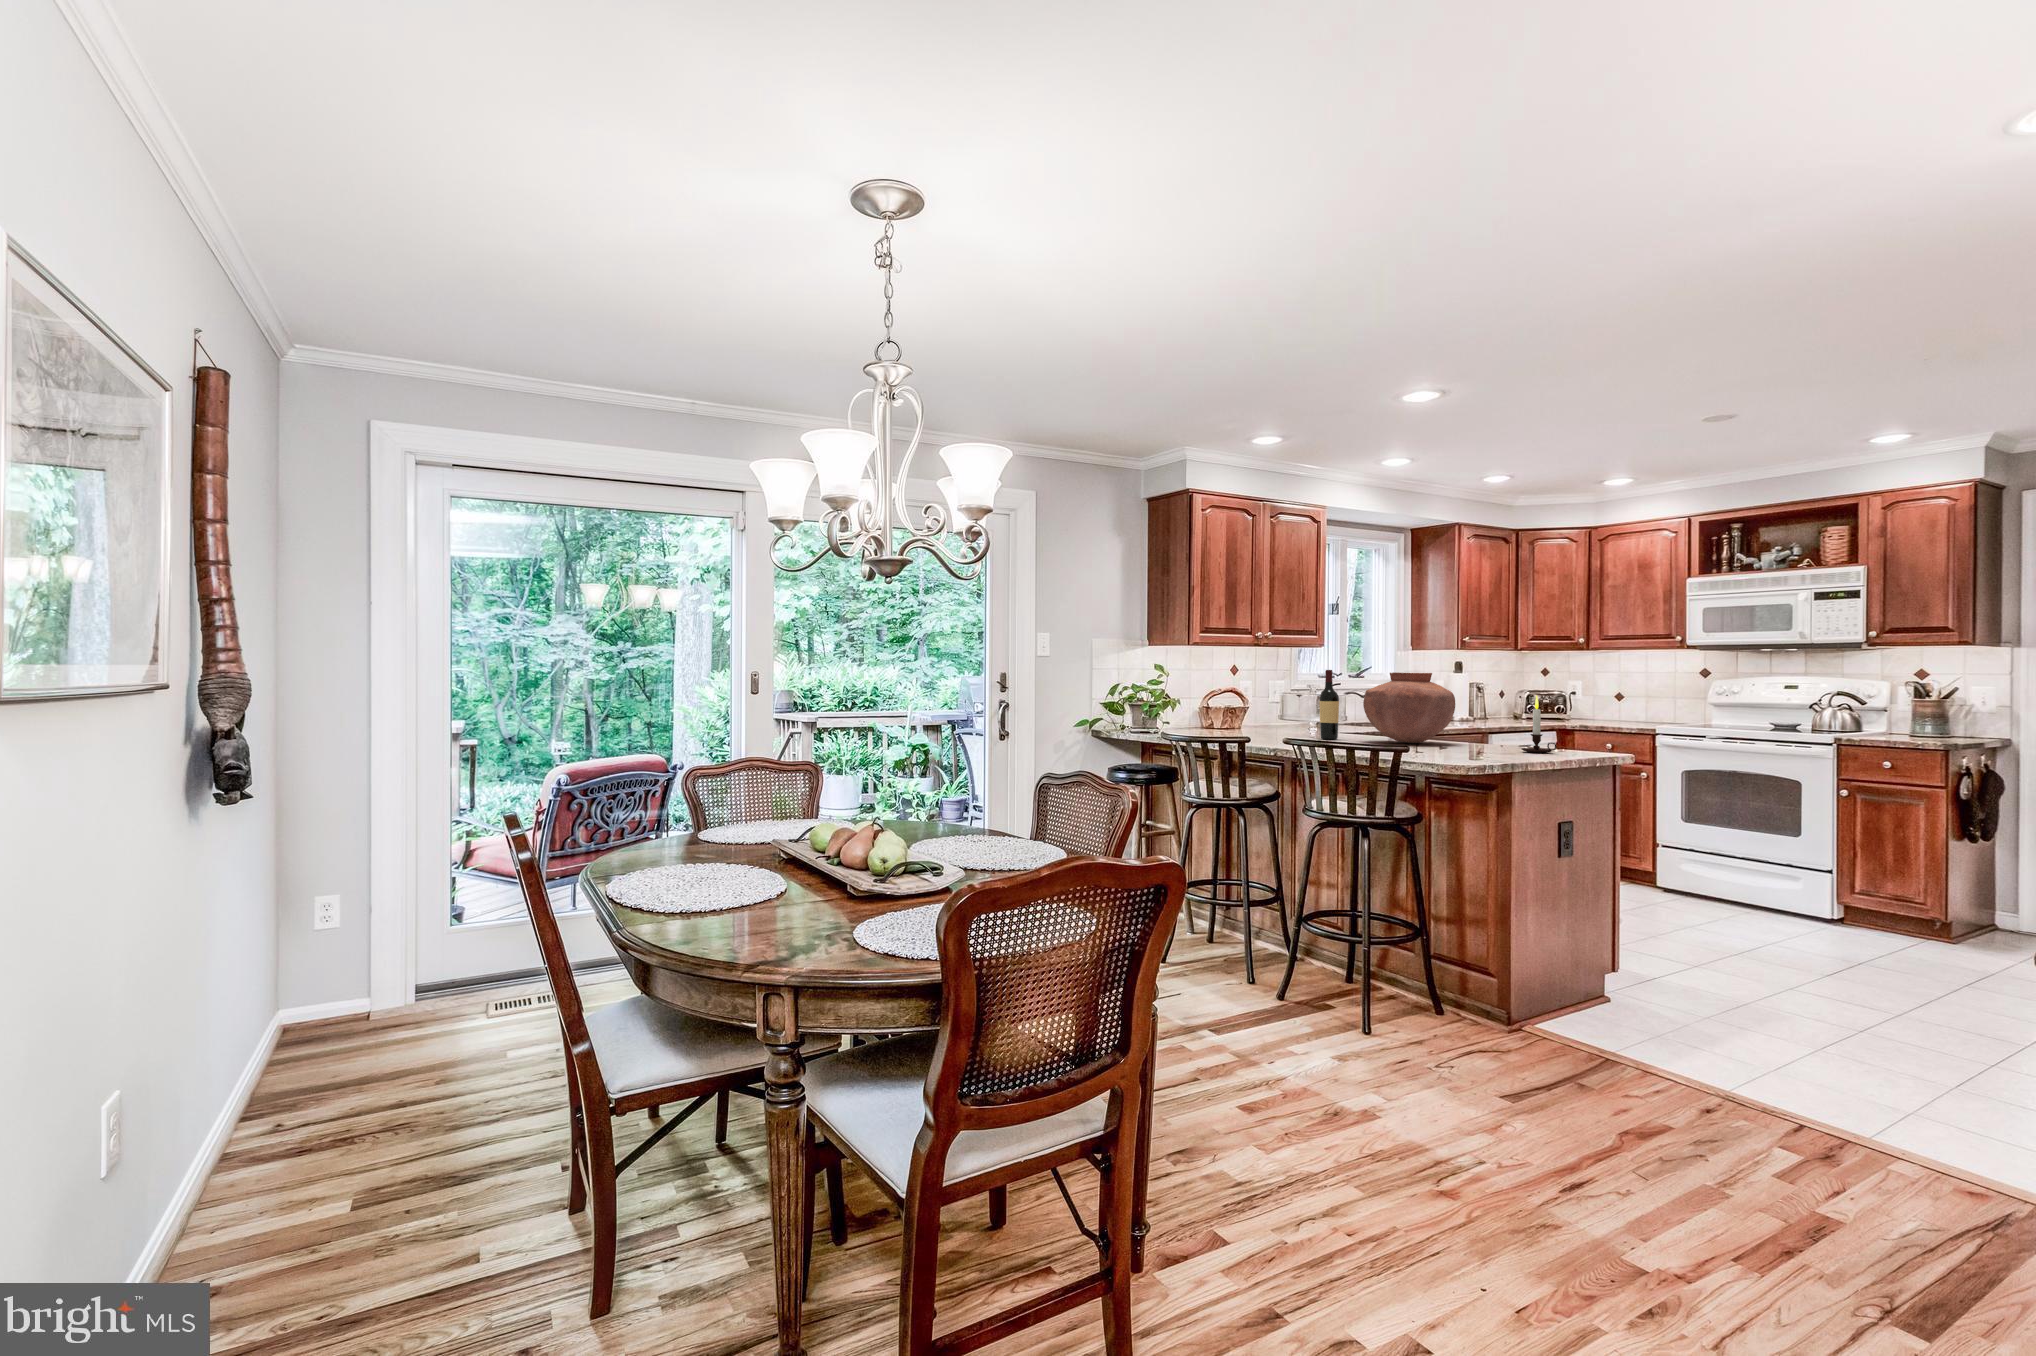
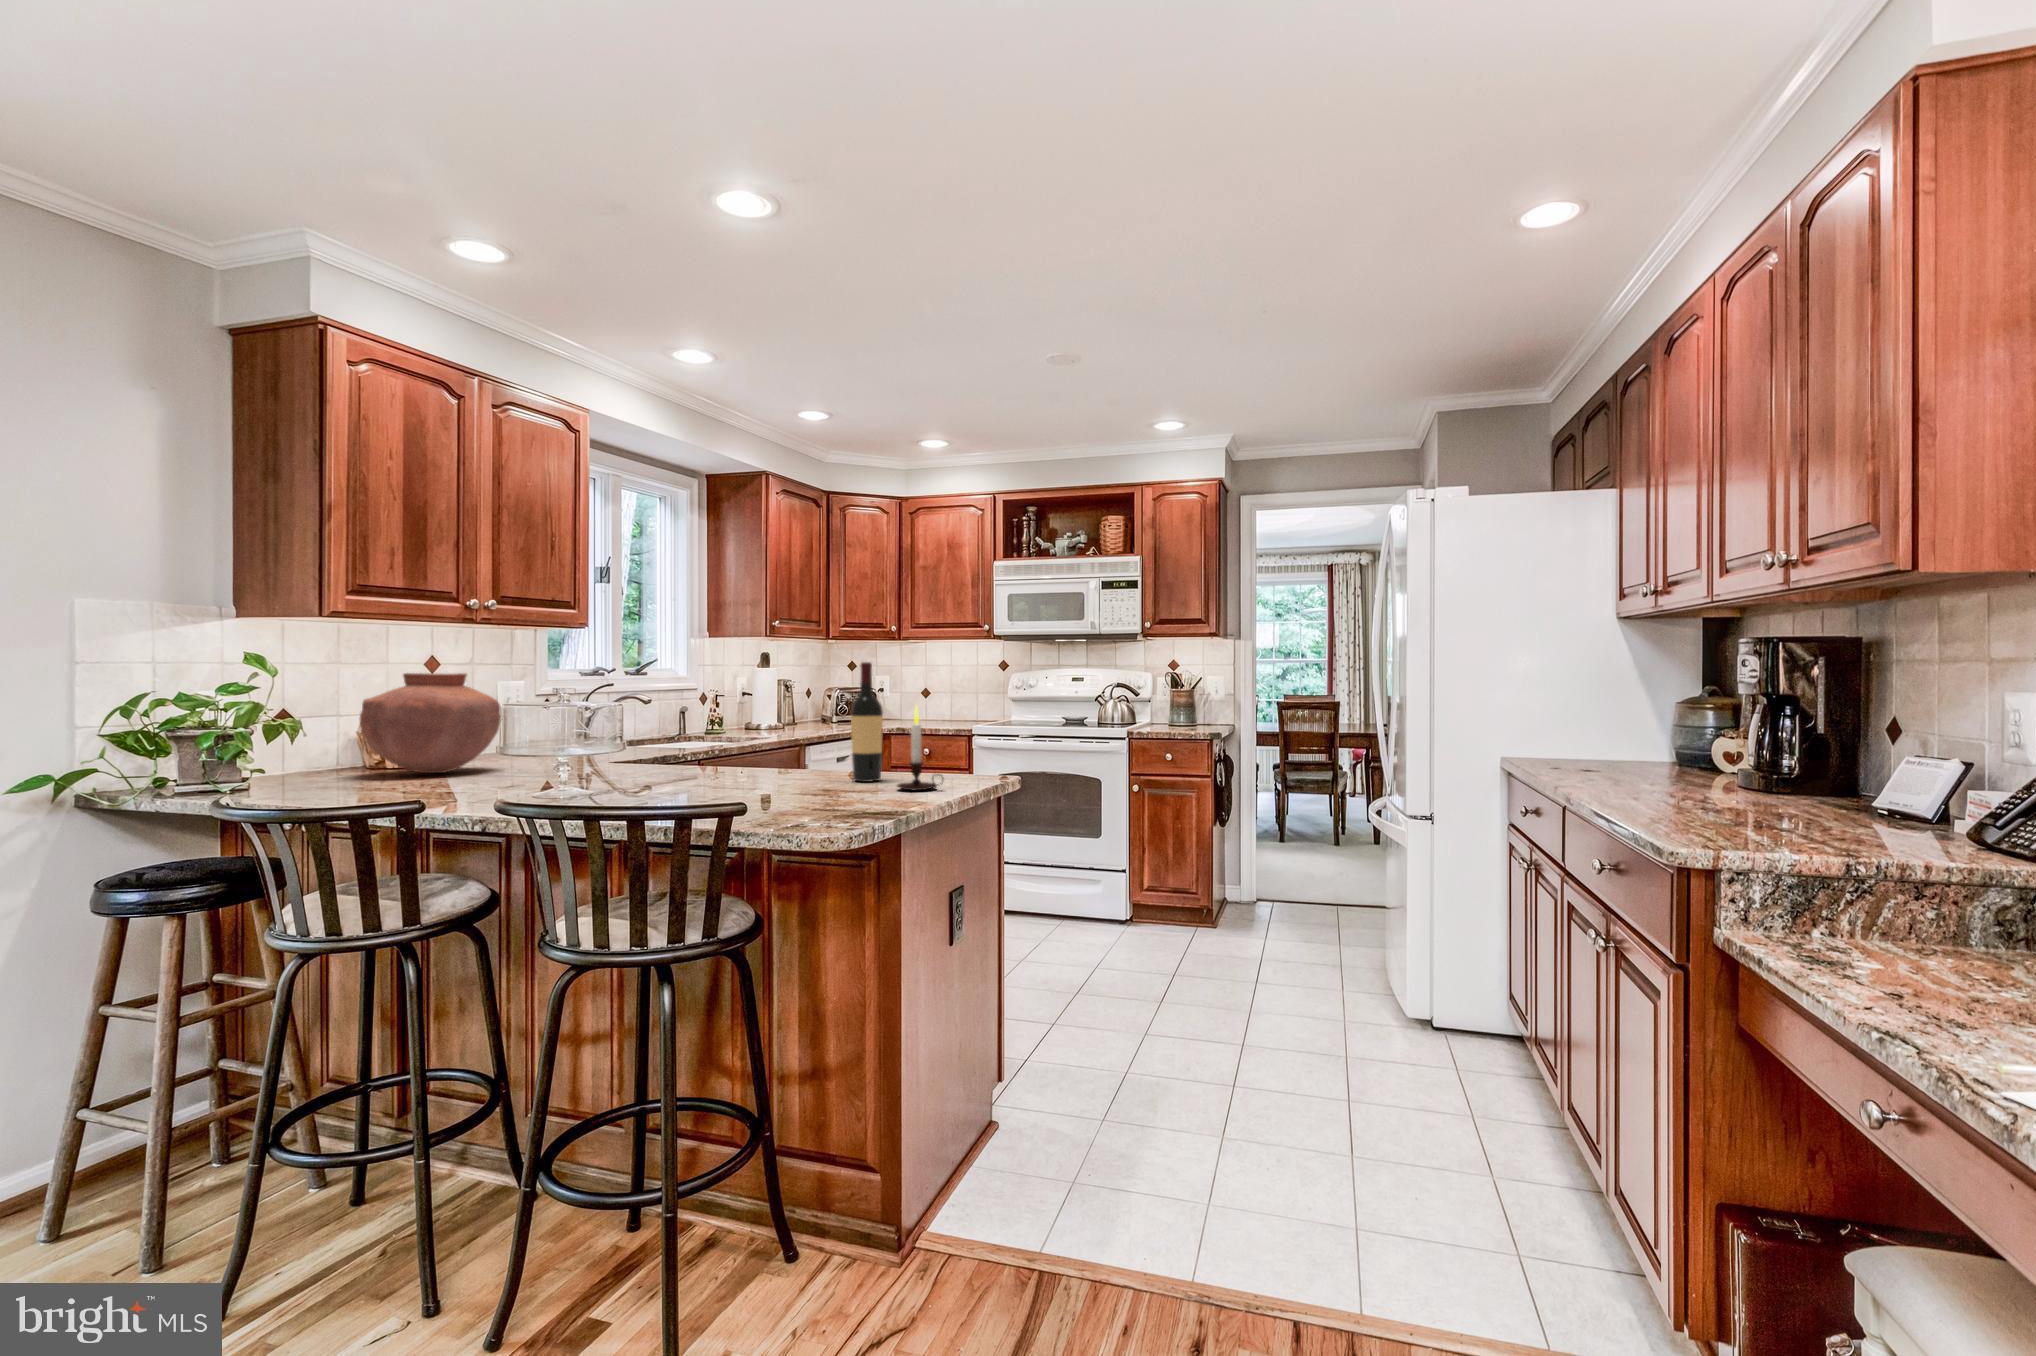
wine bottle: present [1319,670,1339,740] -> present [851,662,883,782]
vase: present [1363,672,1455,743] -> present [360,673,501,773]

